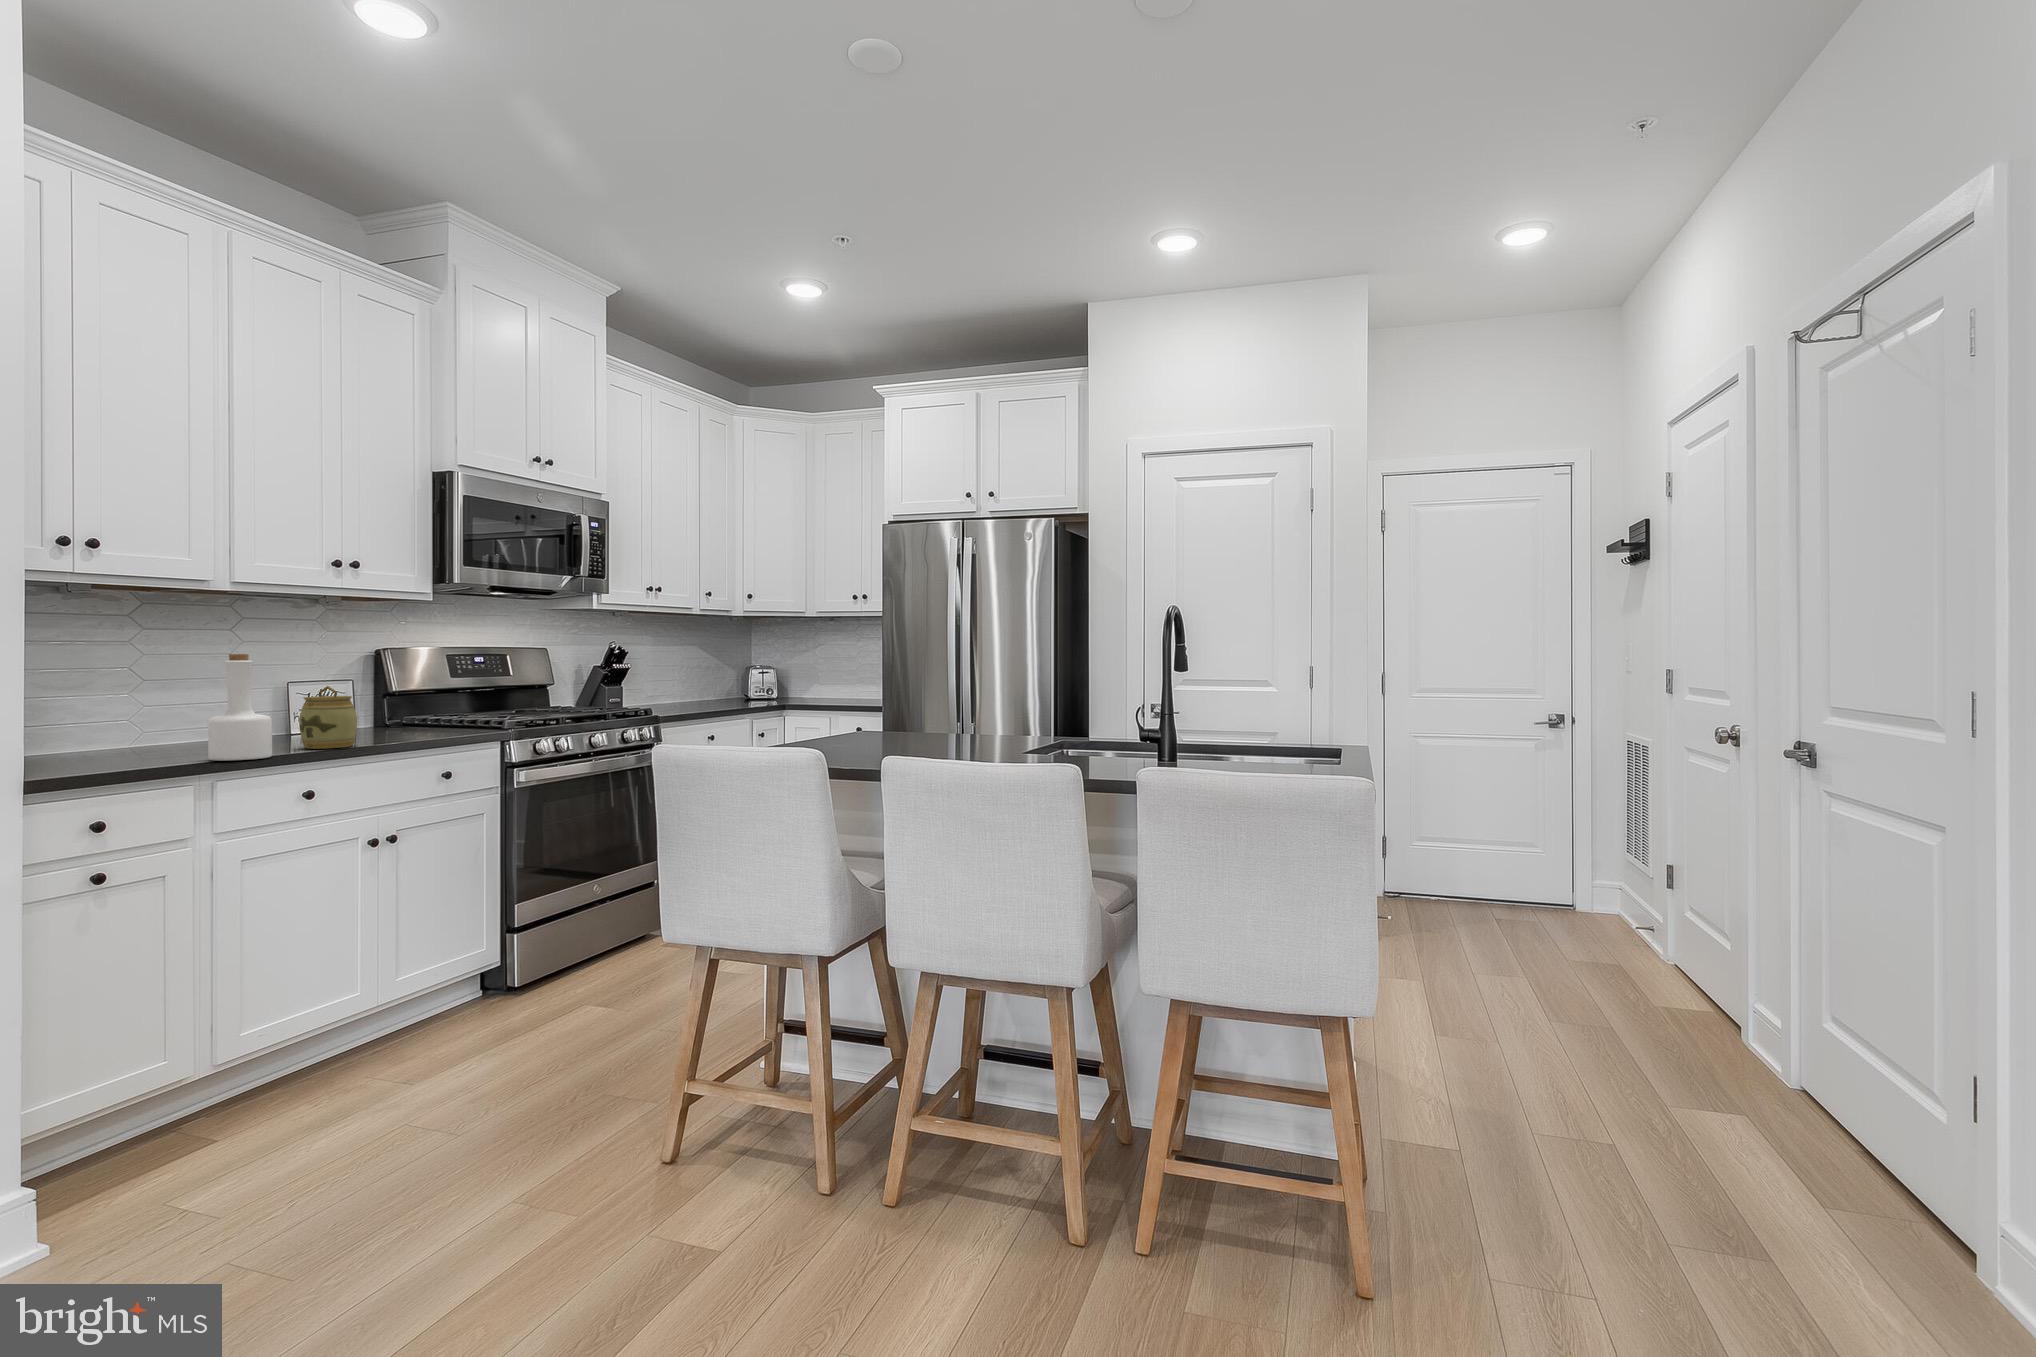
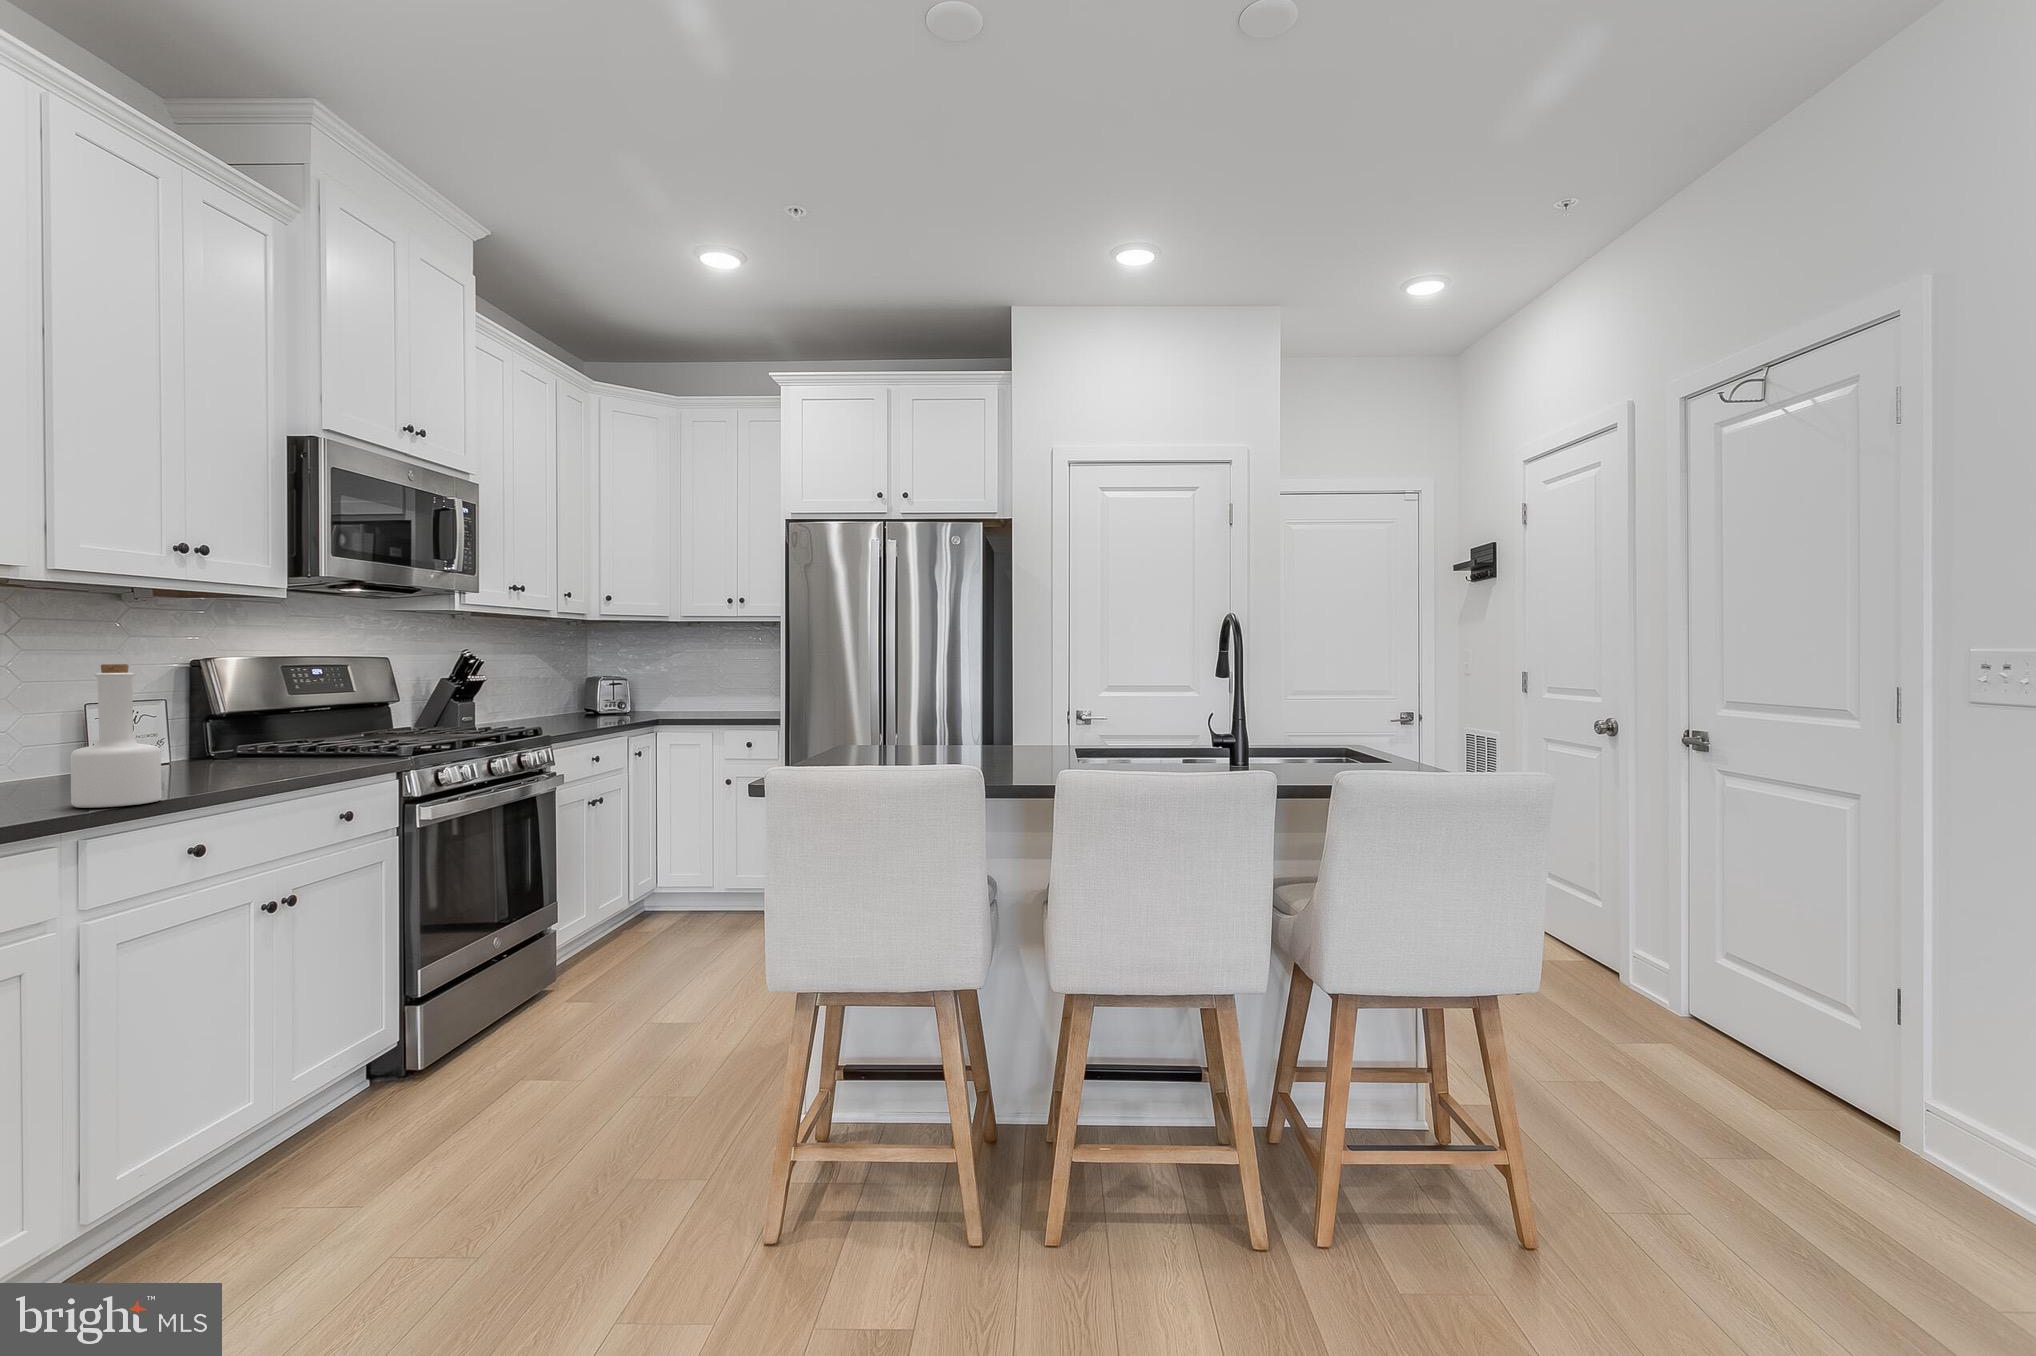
jar: present [299,686,357,749] -> none [173,705,252,787]

